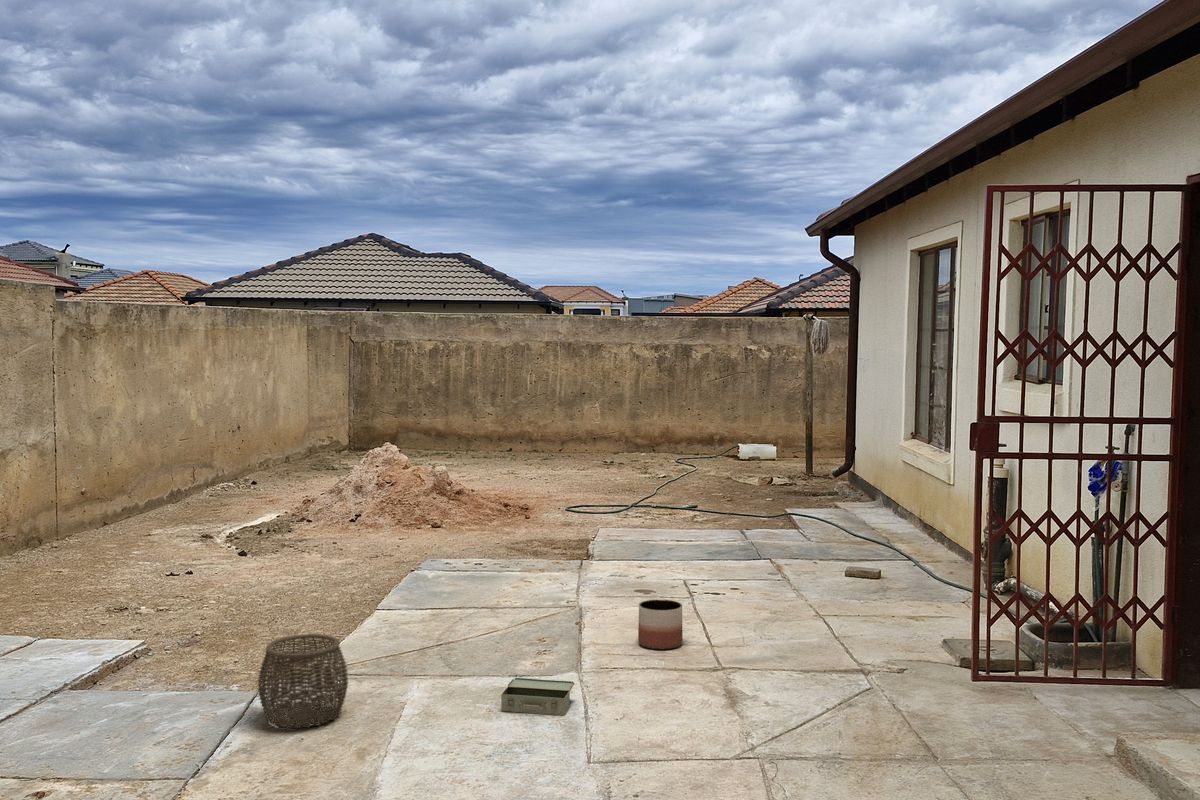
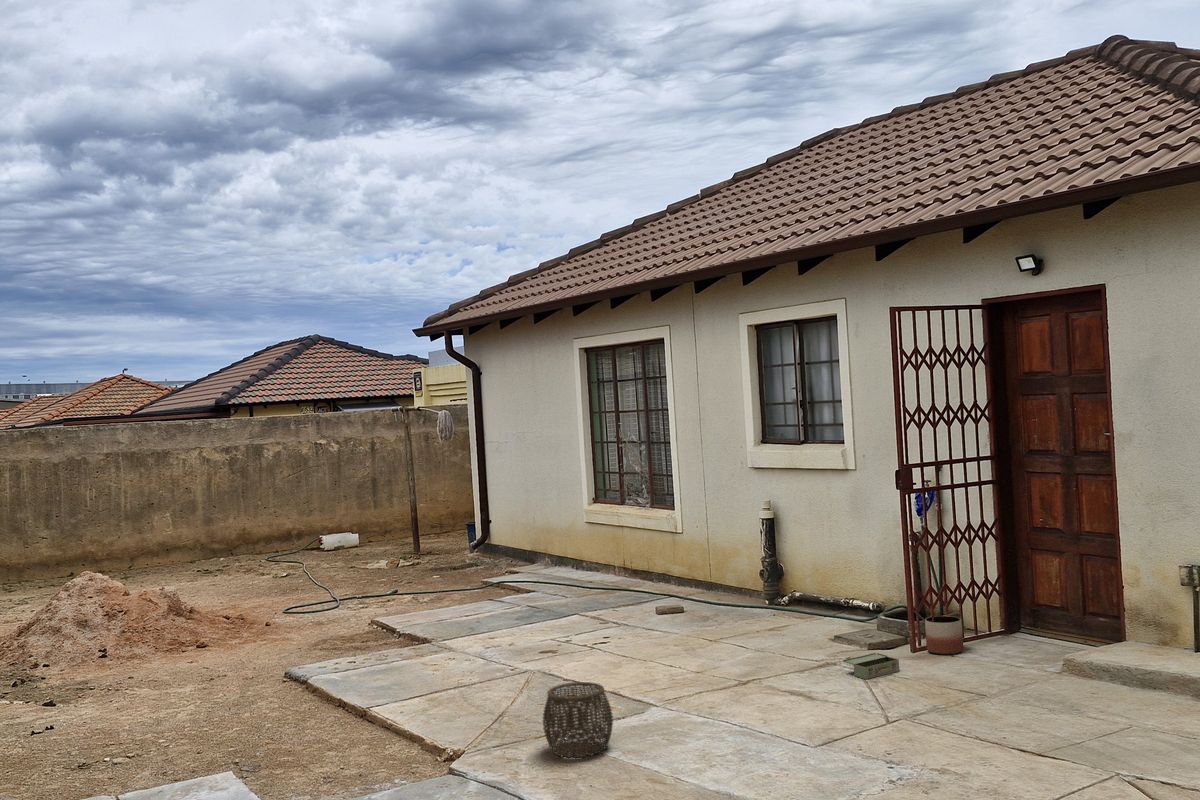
planter: present [638,600,683,650] -> present [925,616,964,655]
toolbox: present [501,678,574,715] -> present [843,653,899,679]

